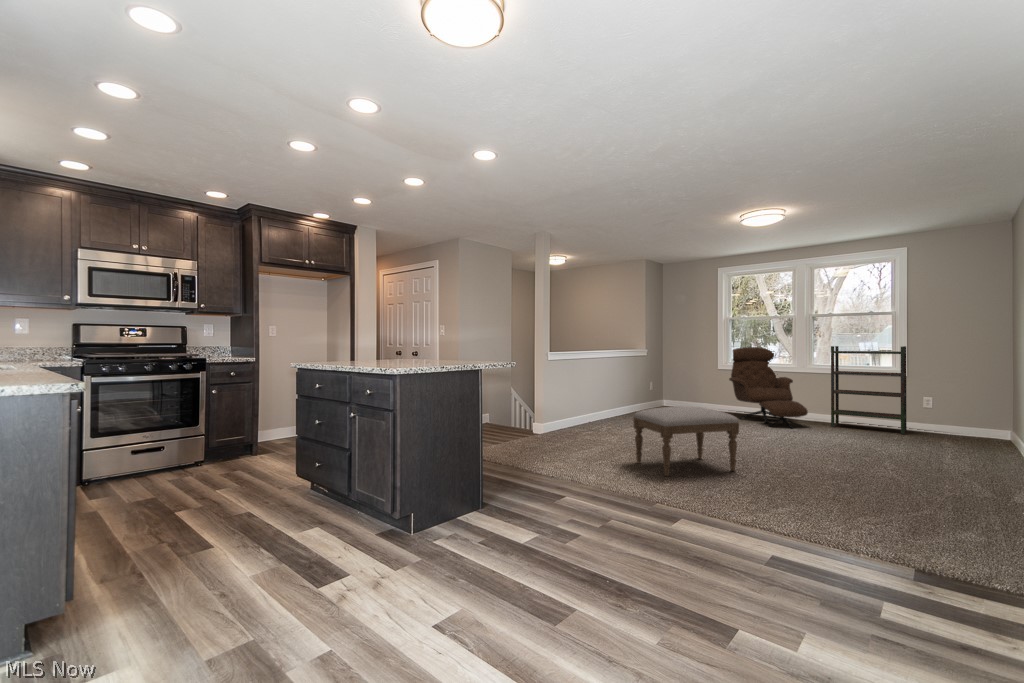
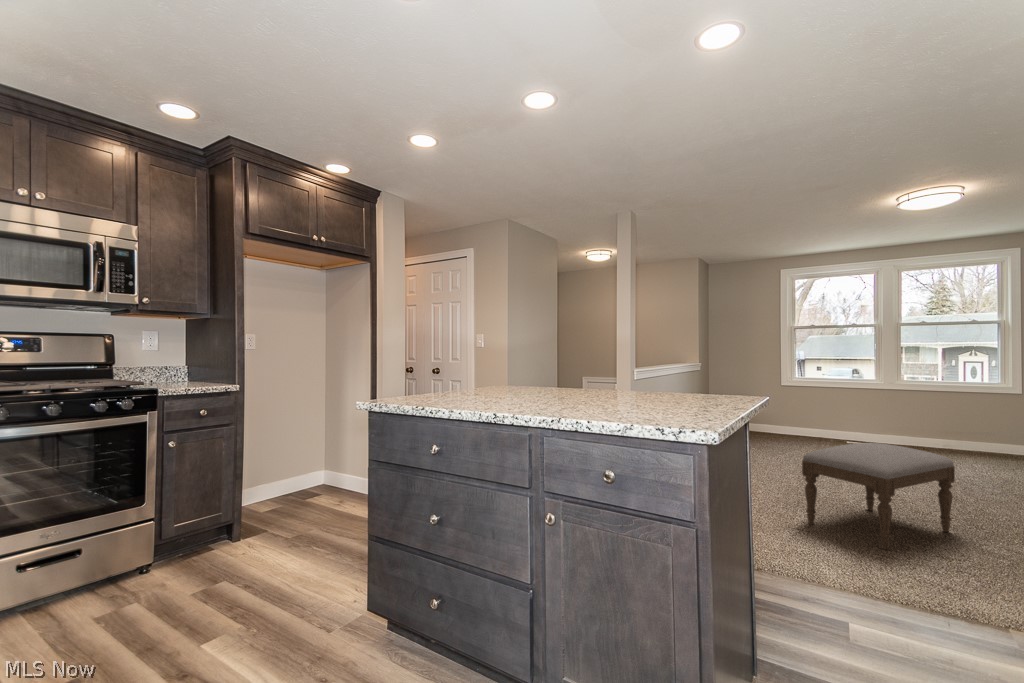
bookshelf: present [831,346,907,434] -> none [914,356,1009,457]
lounge chair: present [729,347,808,428] -> none [789,357,899,453]

